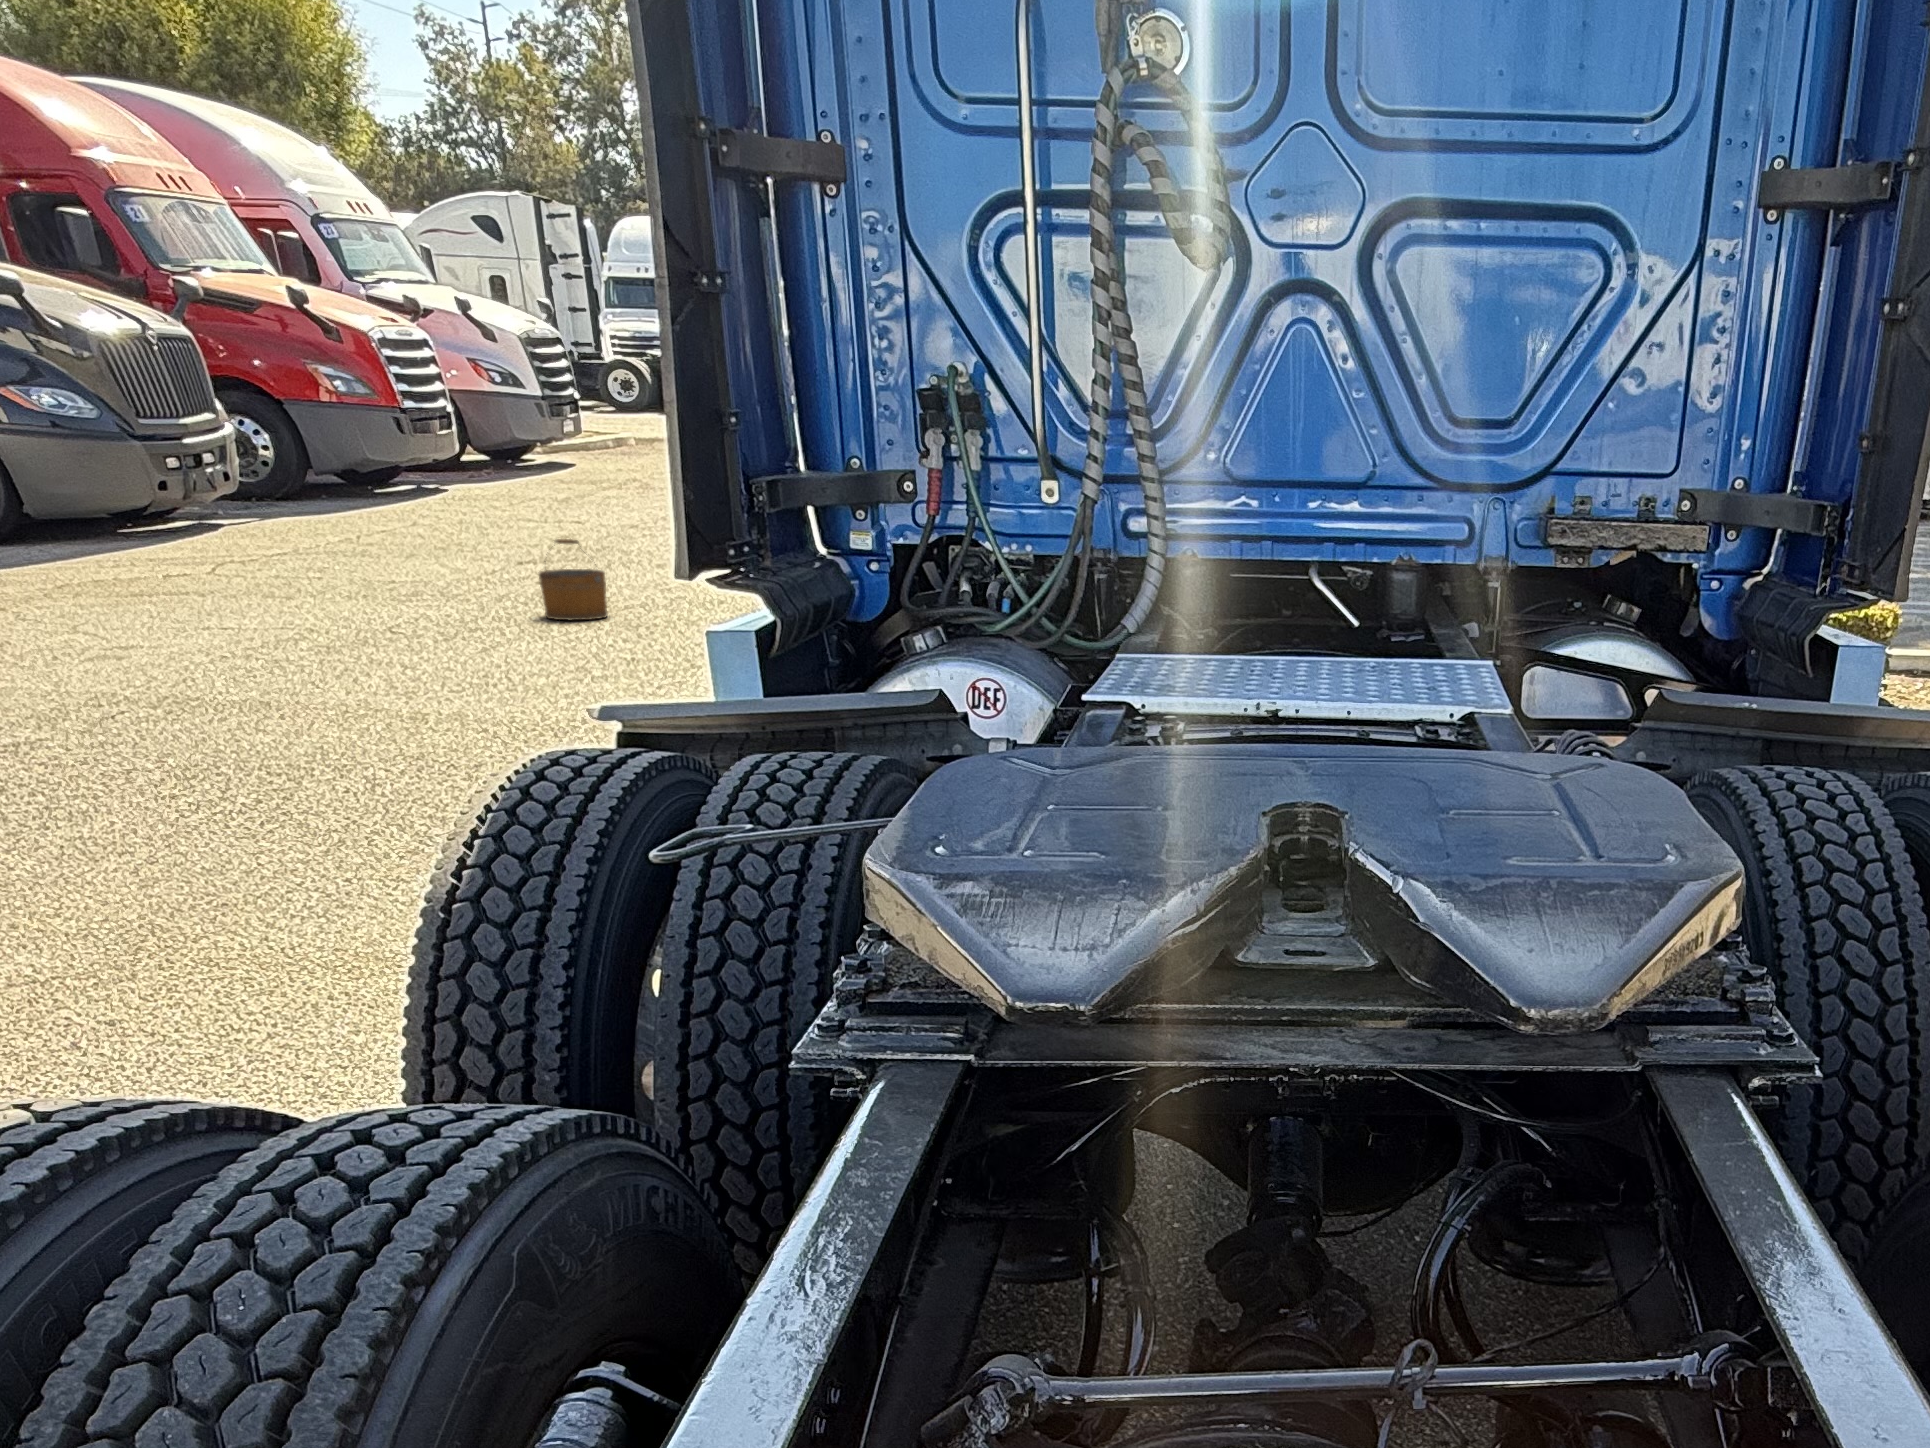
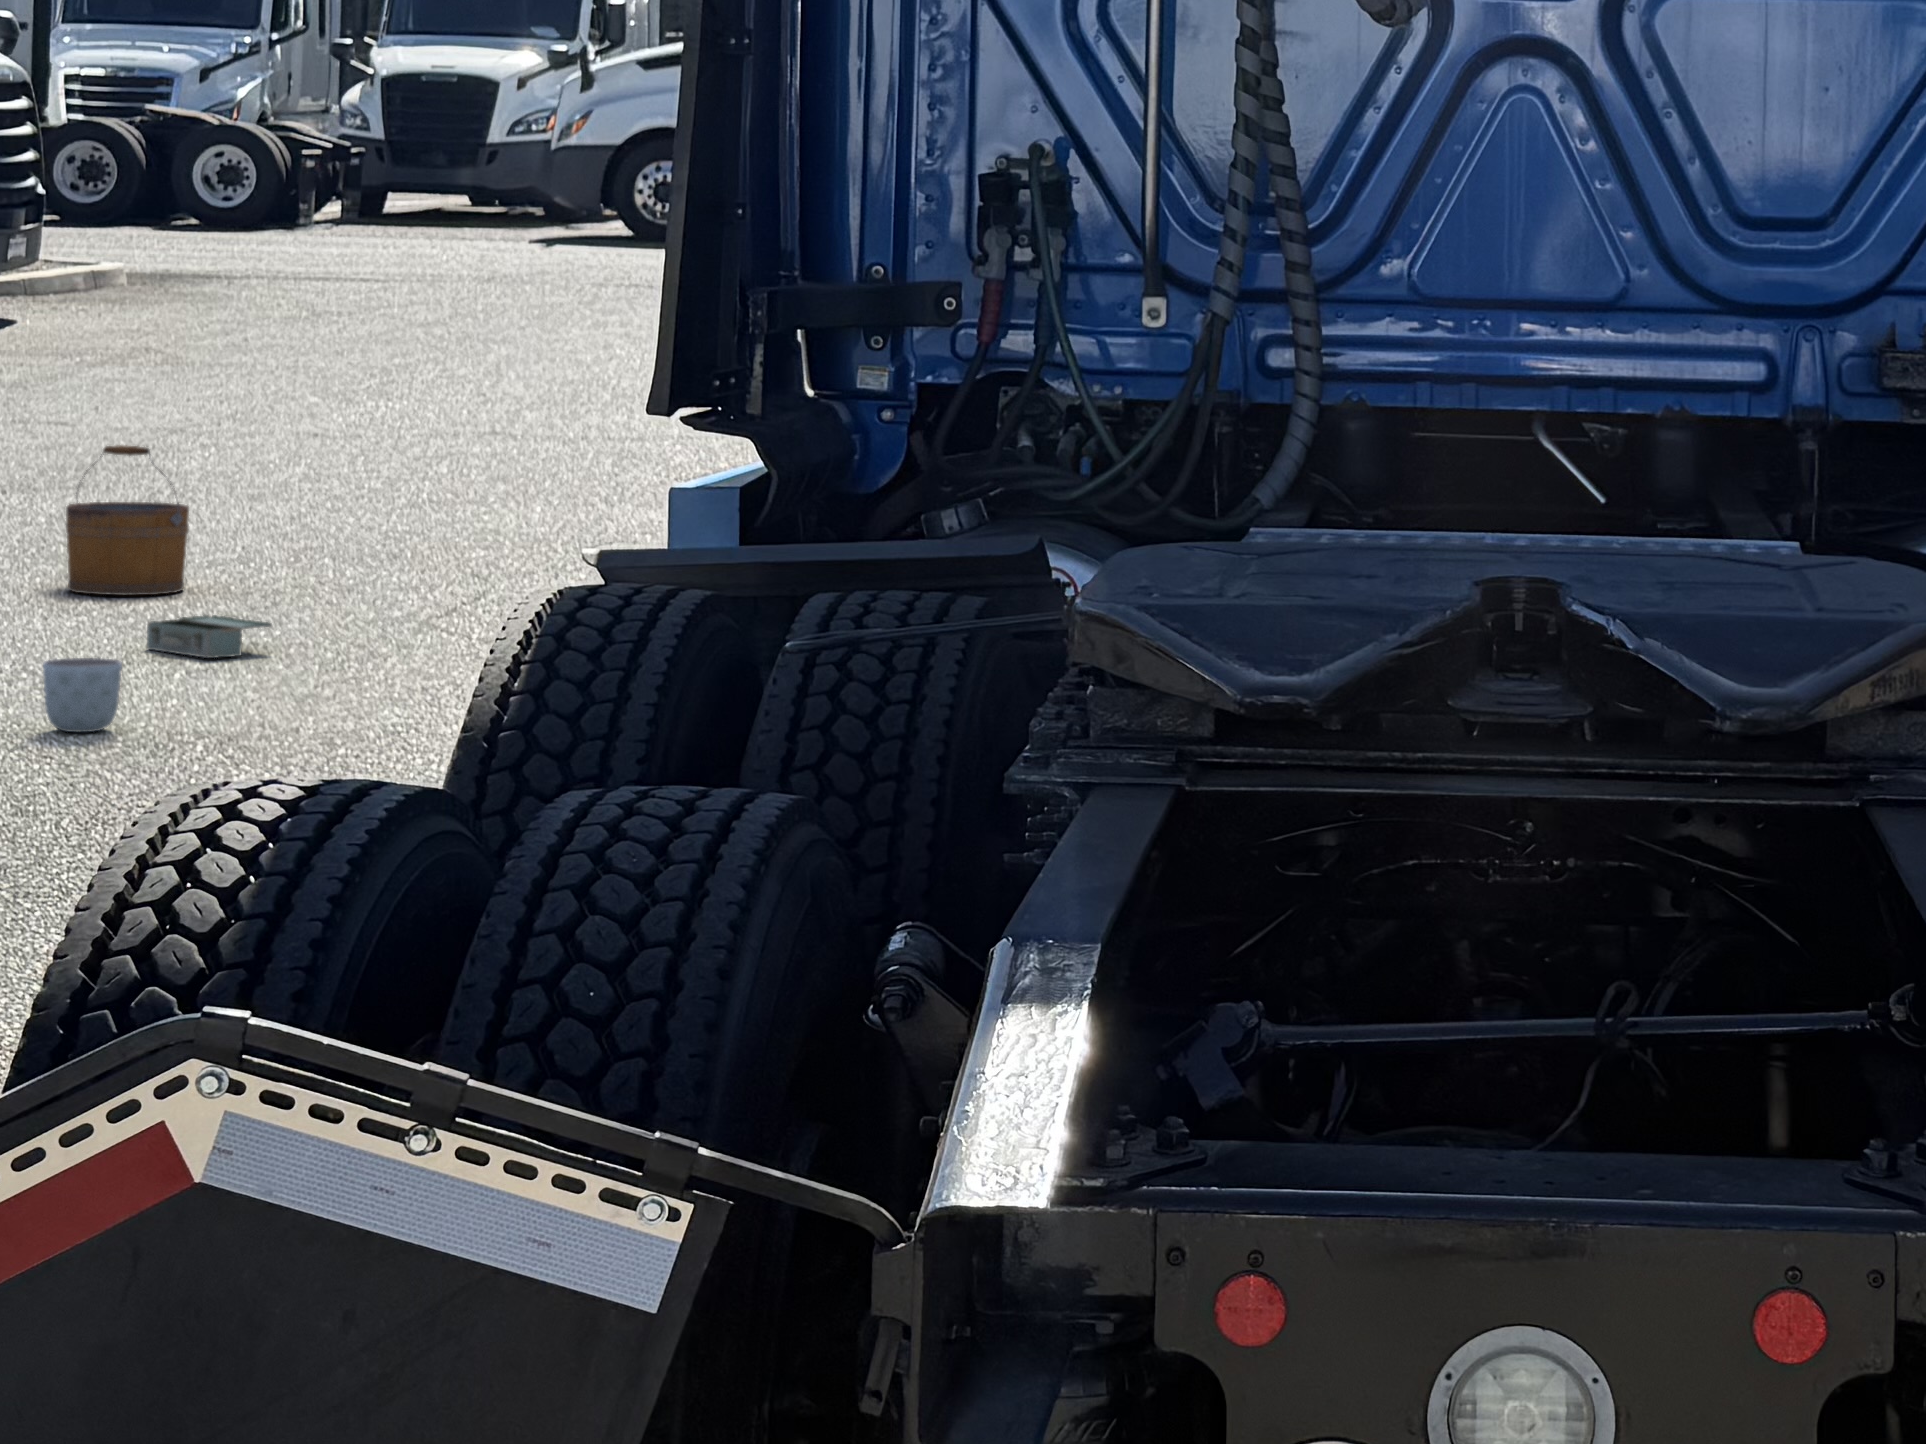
toolbox: none [575,634,643,659] -> present [147,615,272,658]
planter: none [498,667,543,709] -> present [43,658,122,732]

